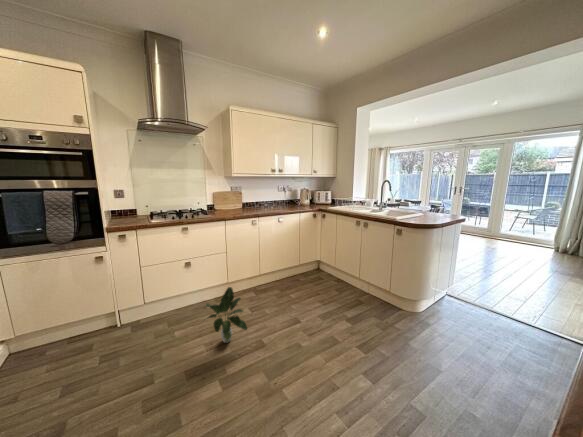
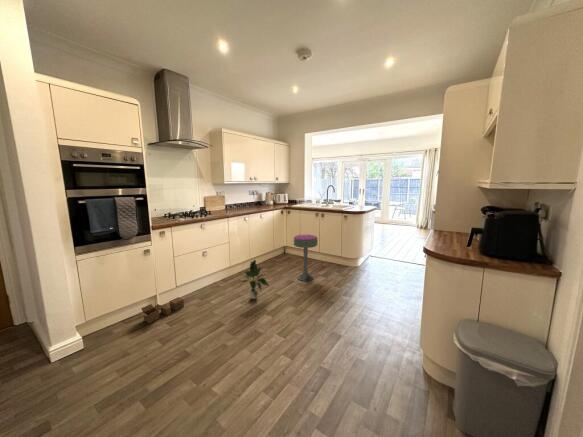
bar stool: none [304,253,341,326] -> present [294,235,318,281]
cardboard box: none [77,318,143,351] -> present [139,297,184,323]

